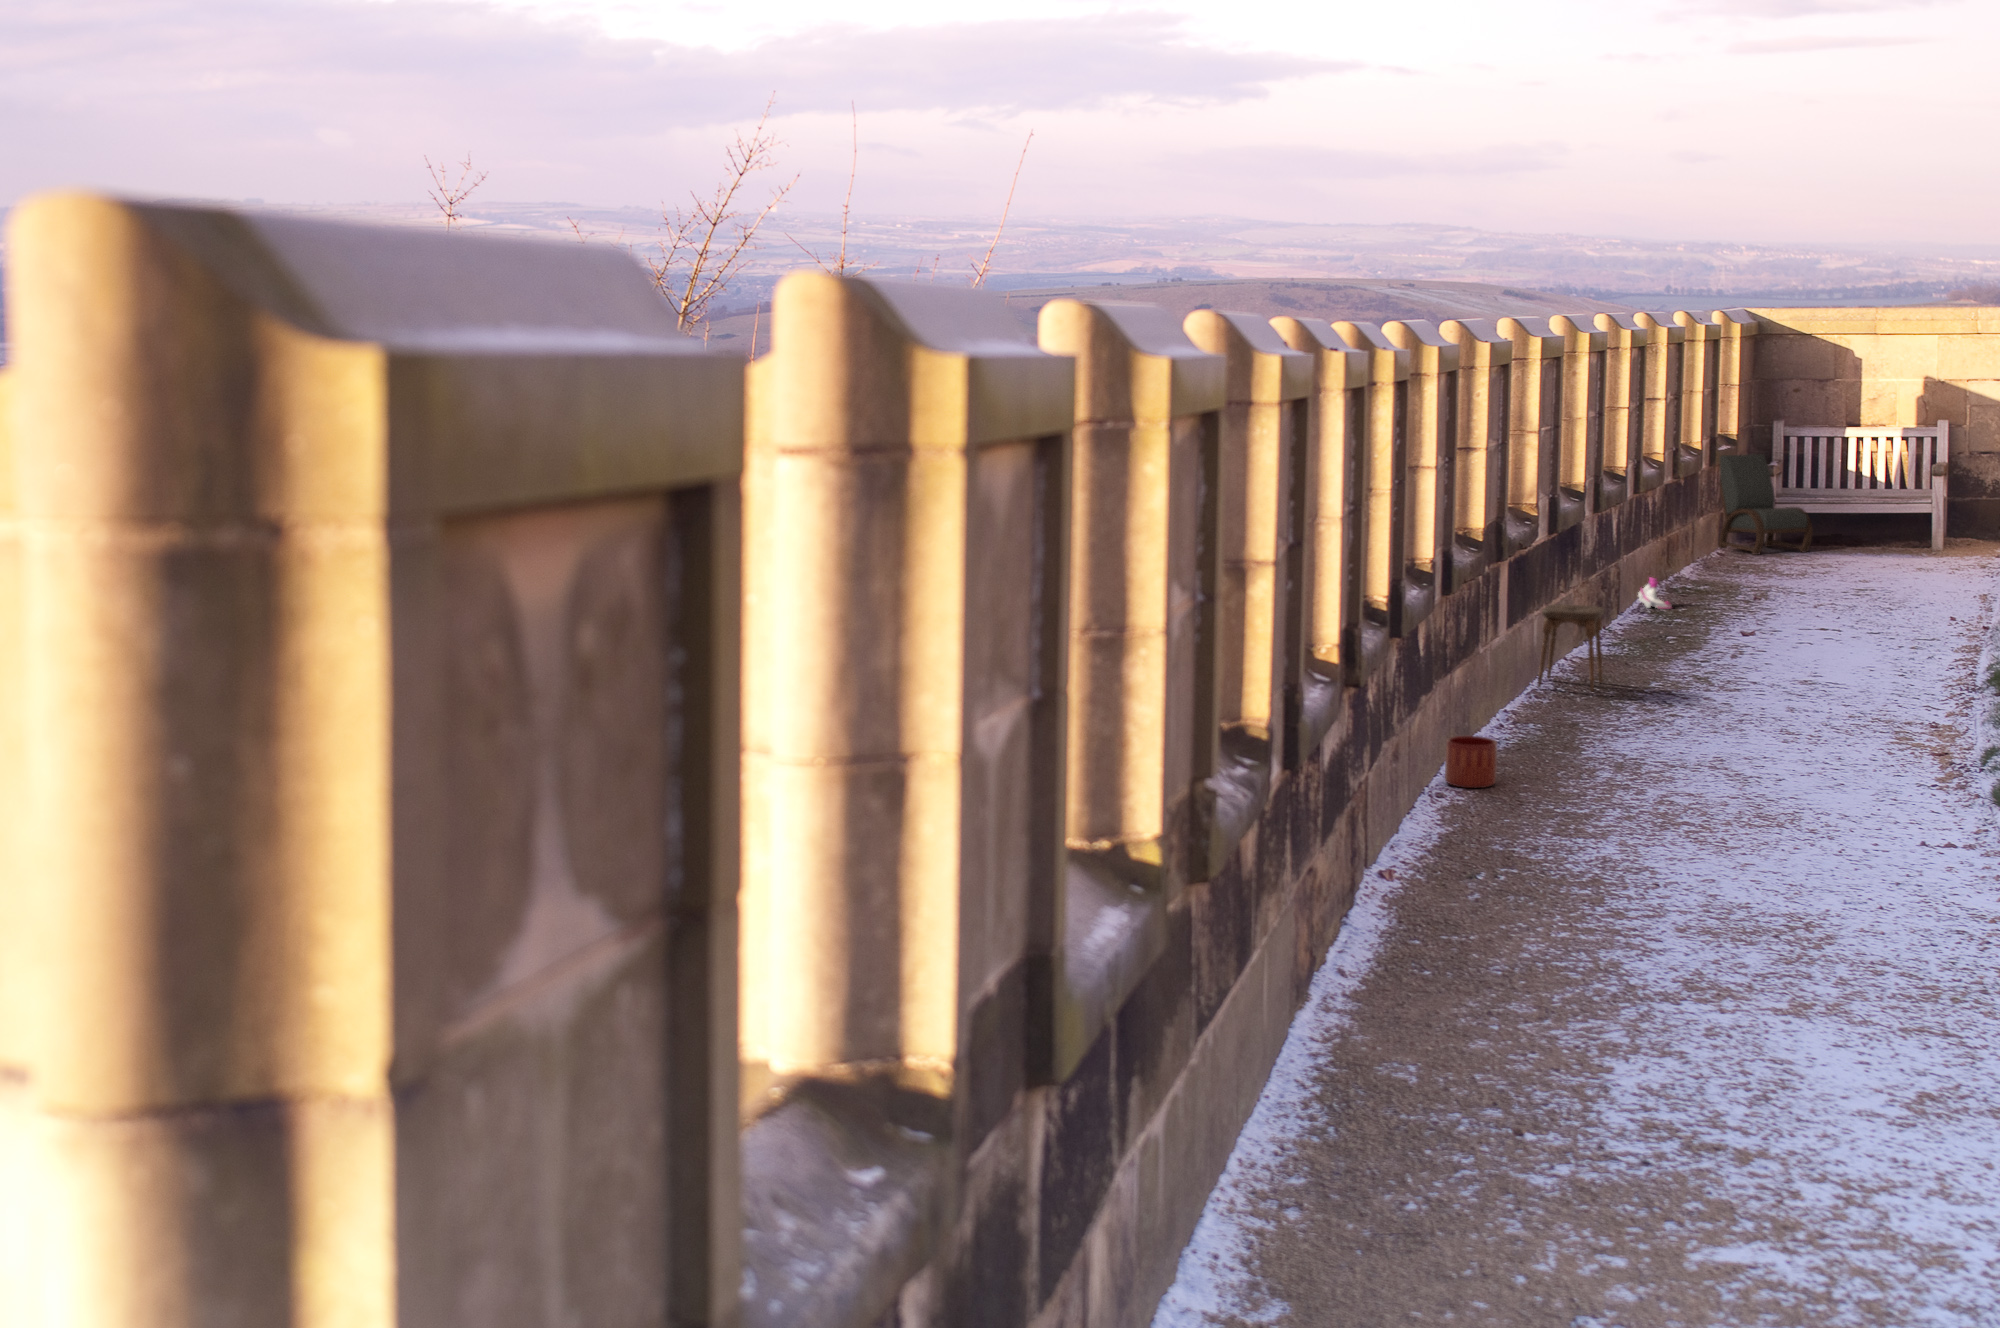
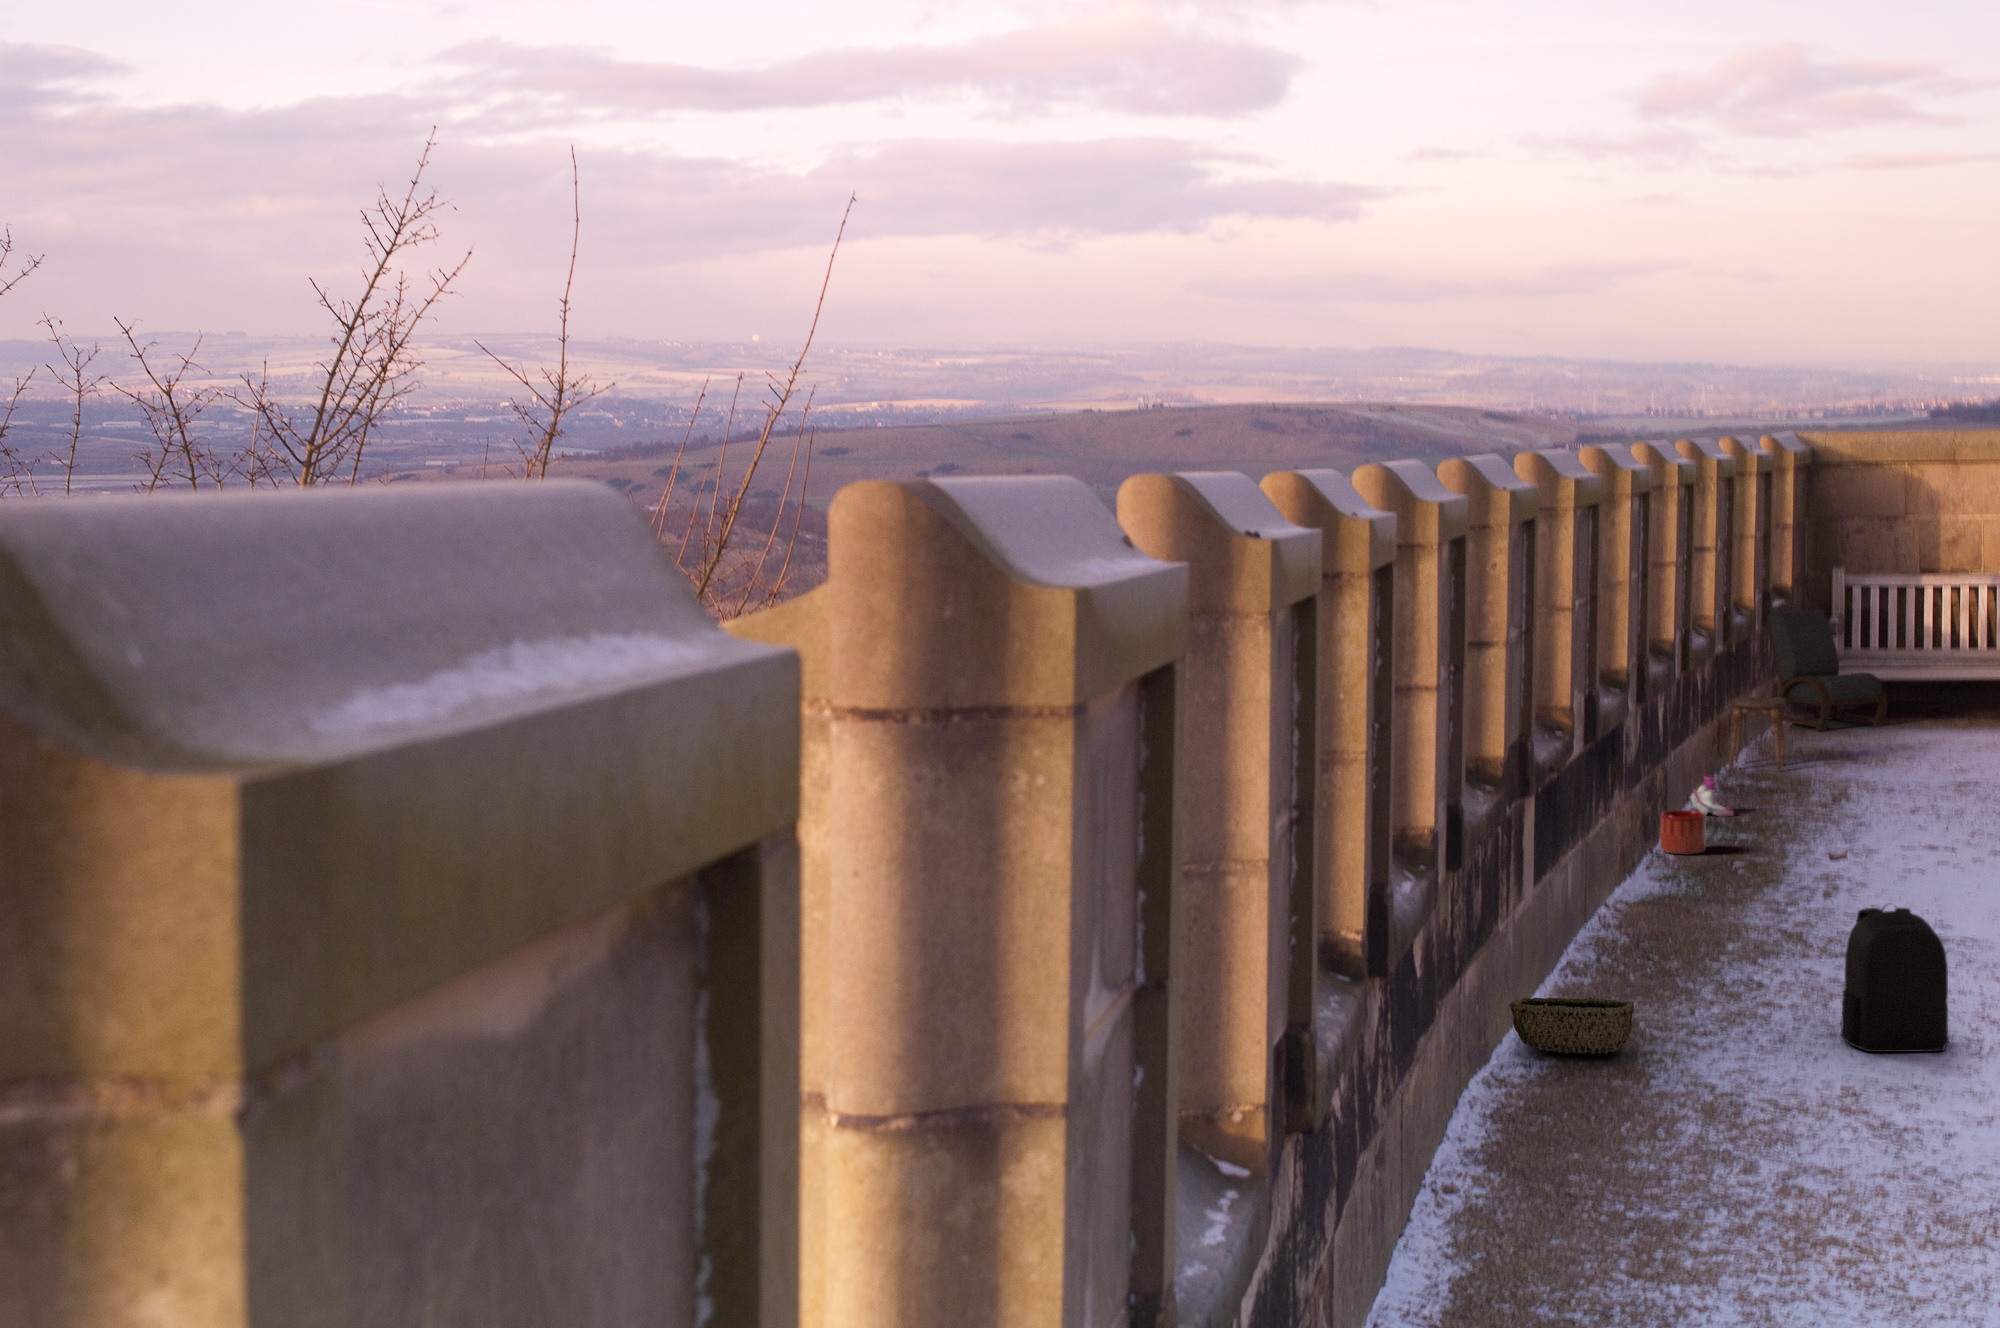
stool: present [1538,604,1604,691] -> present [1729,696,1786,772]
backpack: none [1720,637,1795,740] -> present [1841,906,1949,1052]
woven basket: none [1485,701,1573,740] -> present [1509,997,1634,1055]
planter: present [1445,736,1497,788] -> present [1660,810,1706,855]

